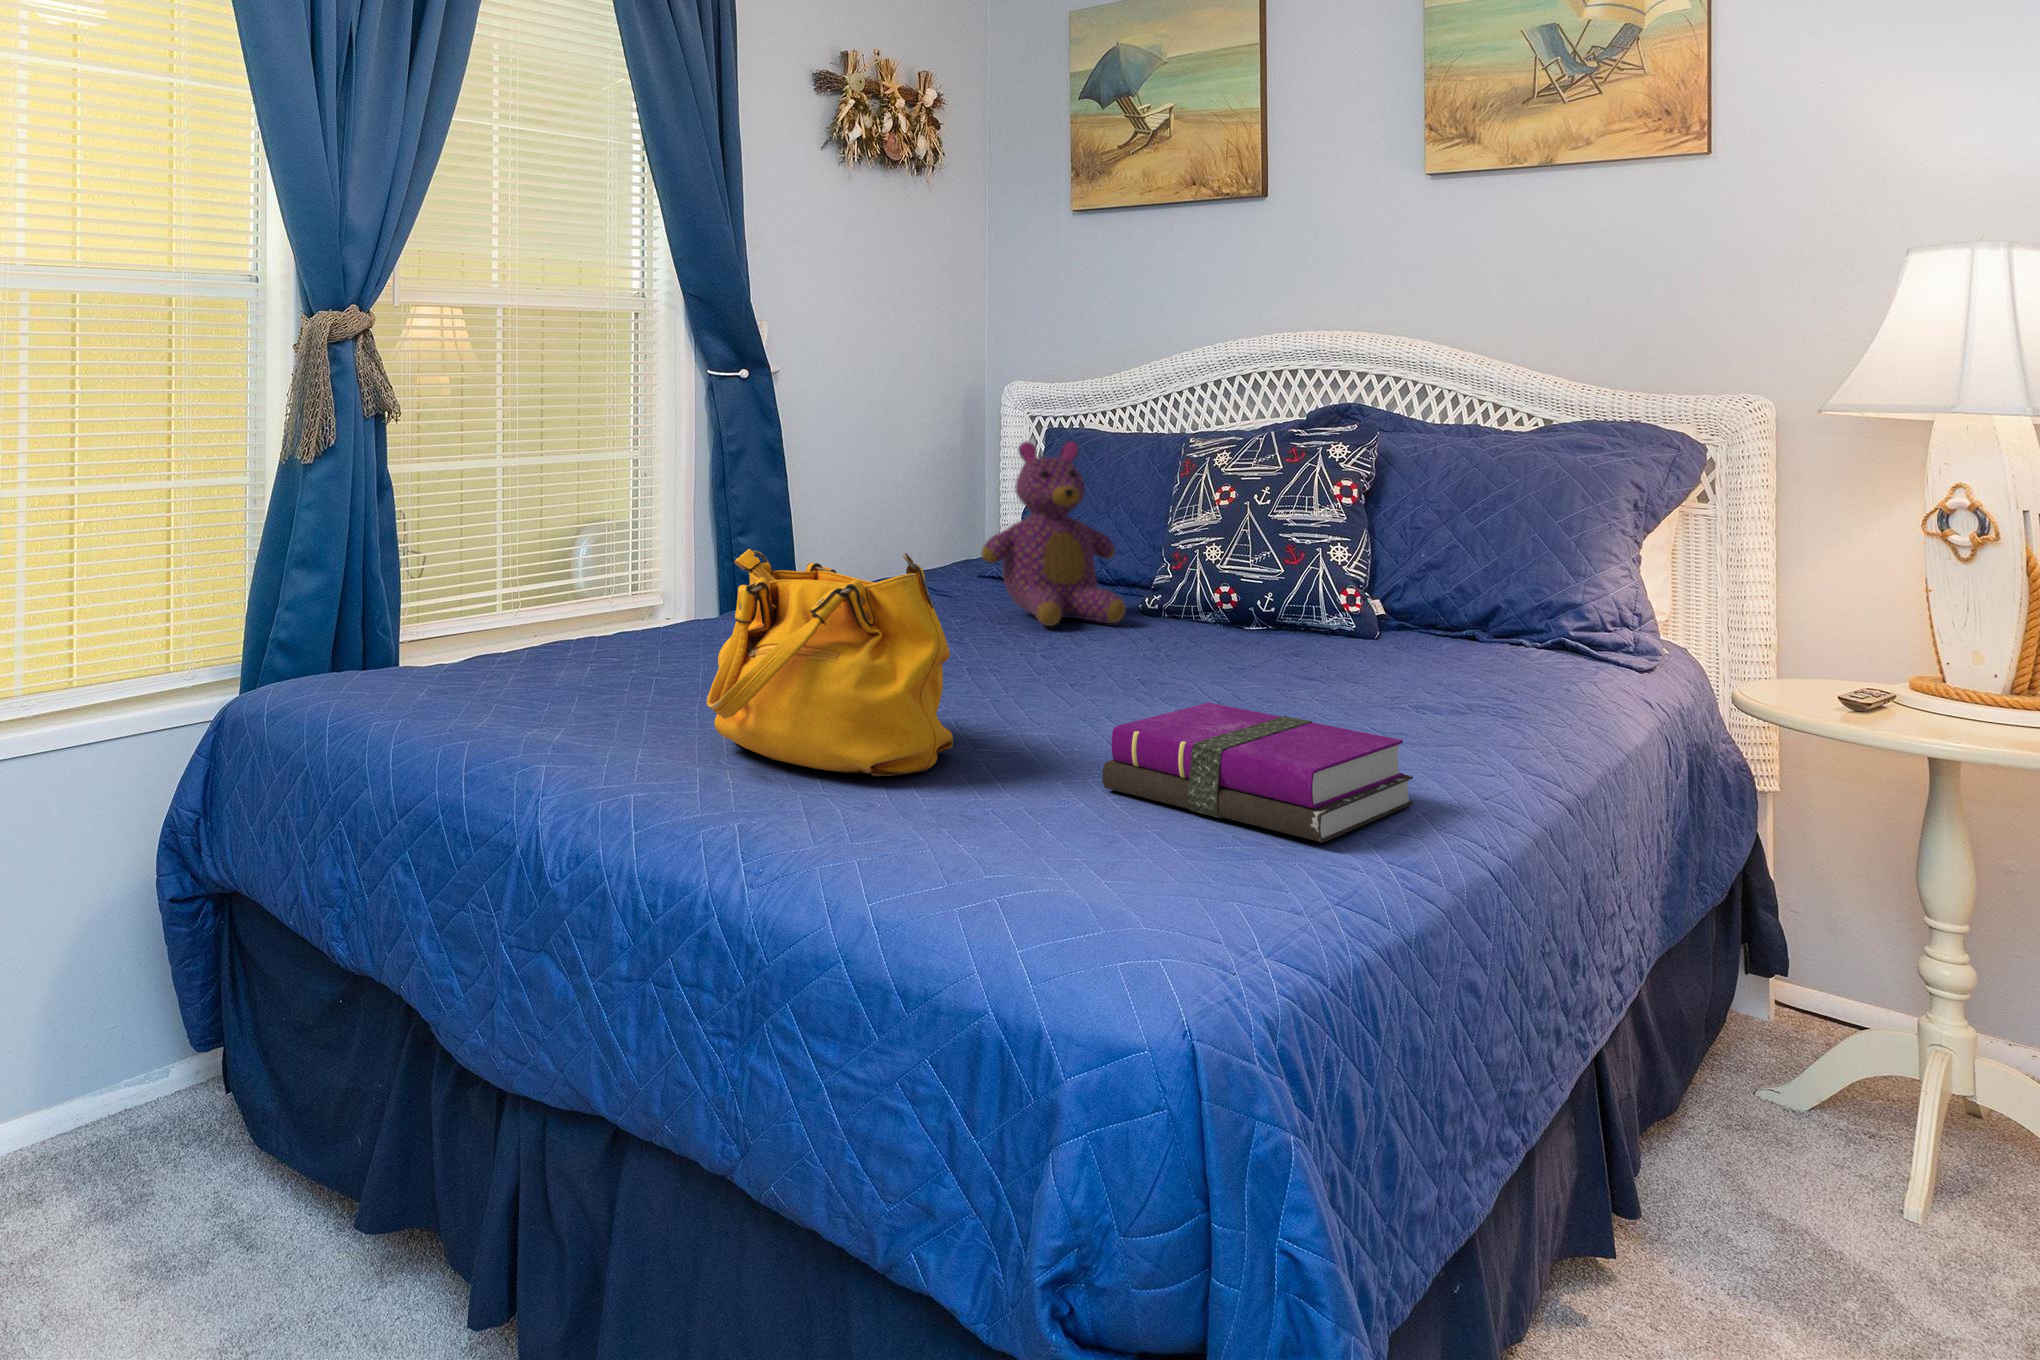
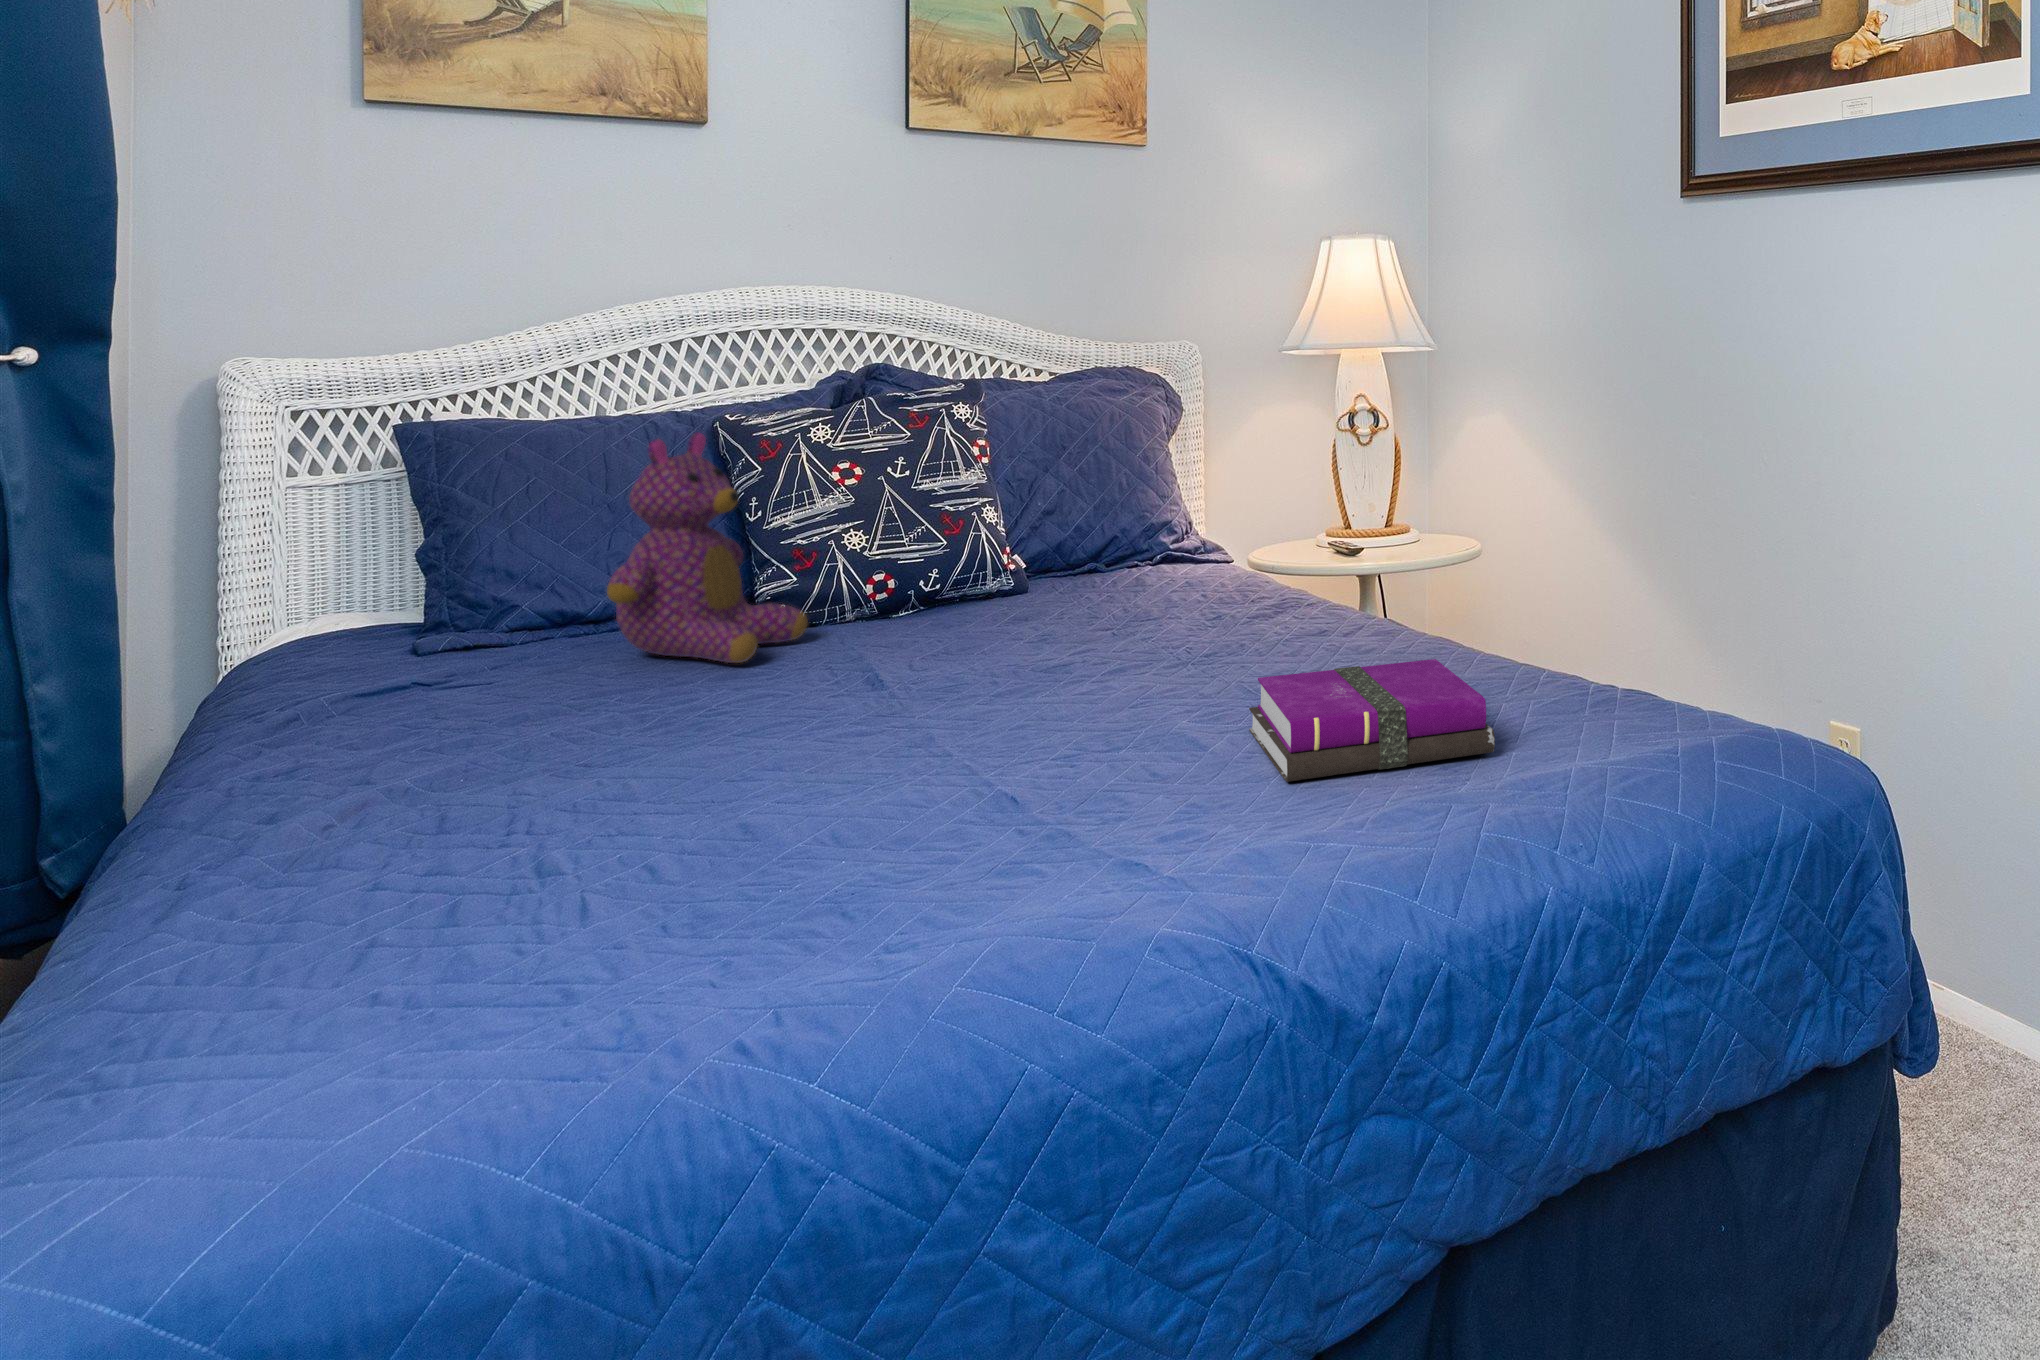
handbag: present [707,549,953,776] -> none [797,601,1160,914]

